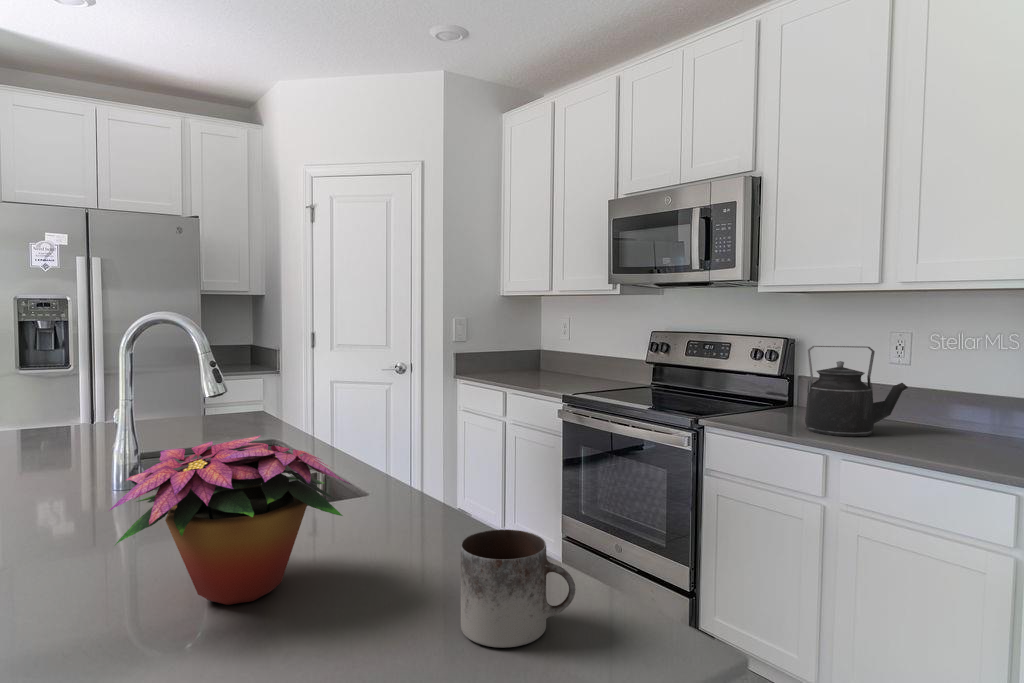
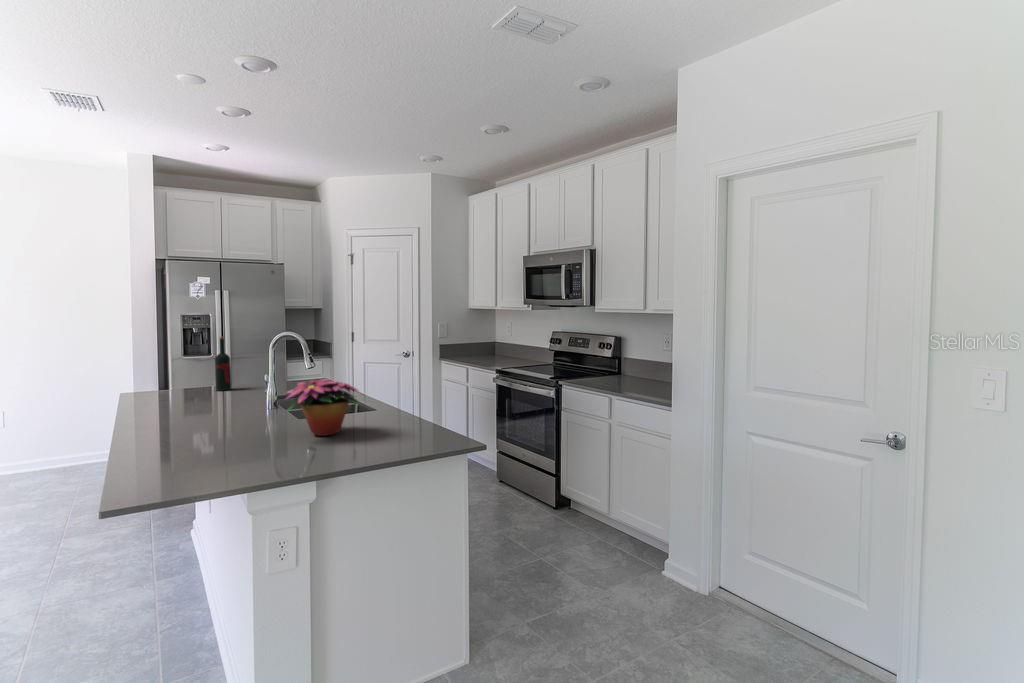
wine bottle: none [39,333,73,440] -> present [215,337,231,391]
kettle: present [805,346,908,437] -> none [609,341,658,388]
mug: present [461,529,576,648] -> none [400,409,438,443]

